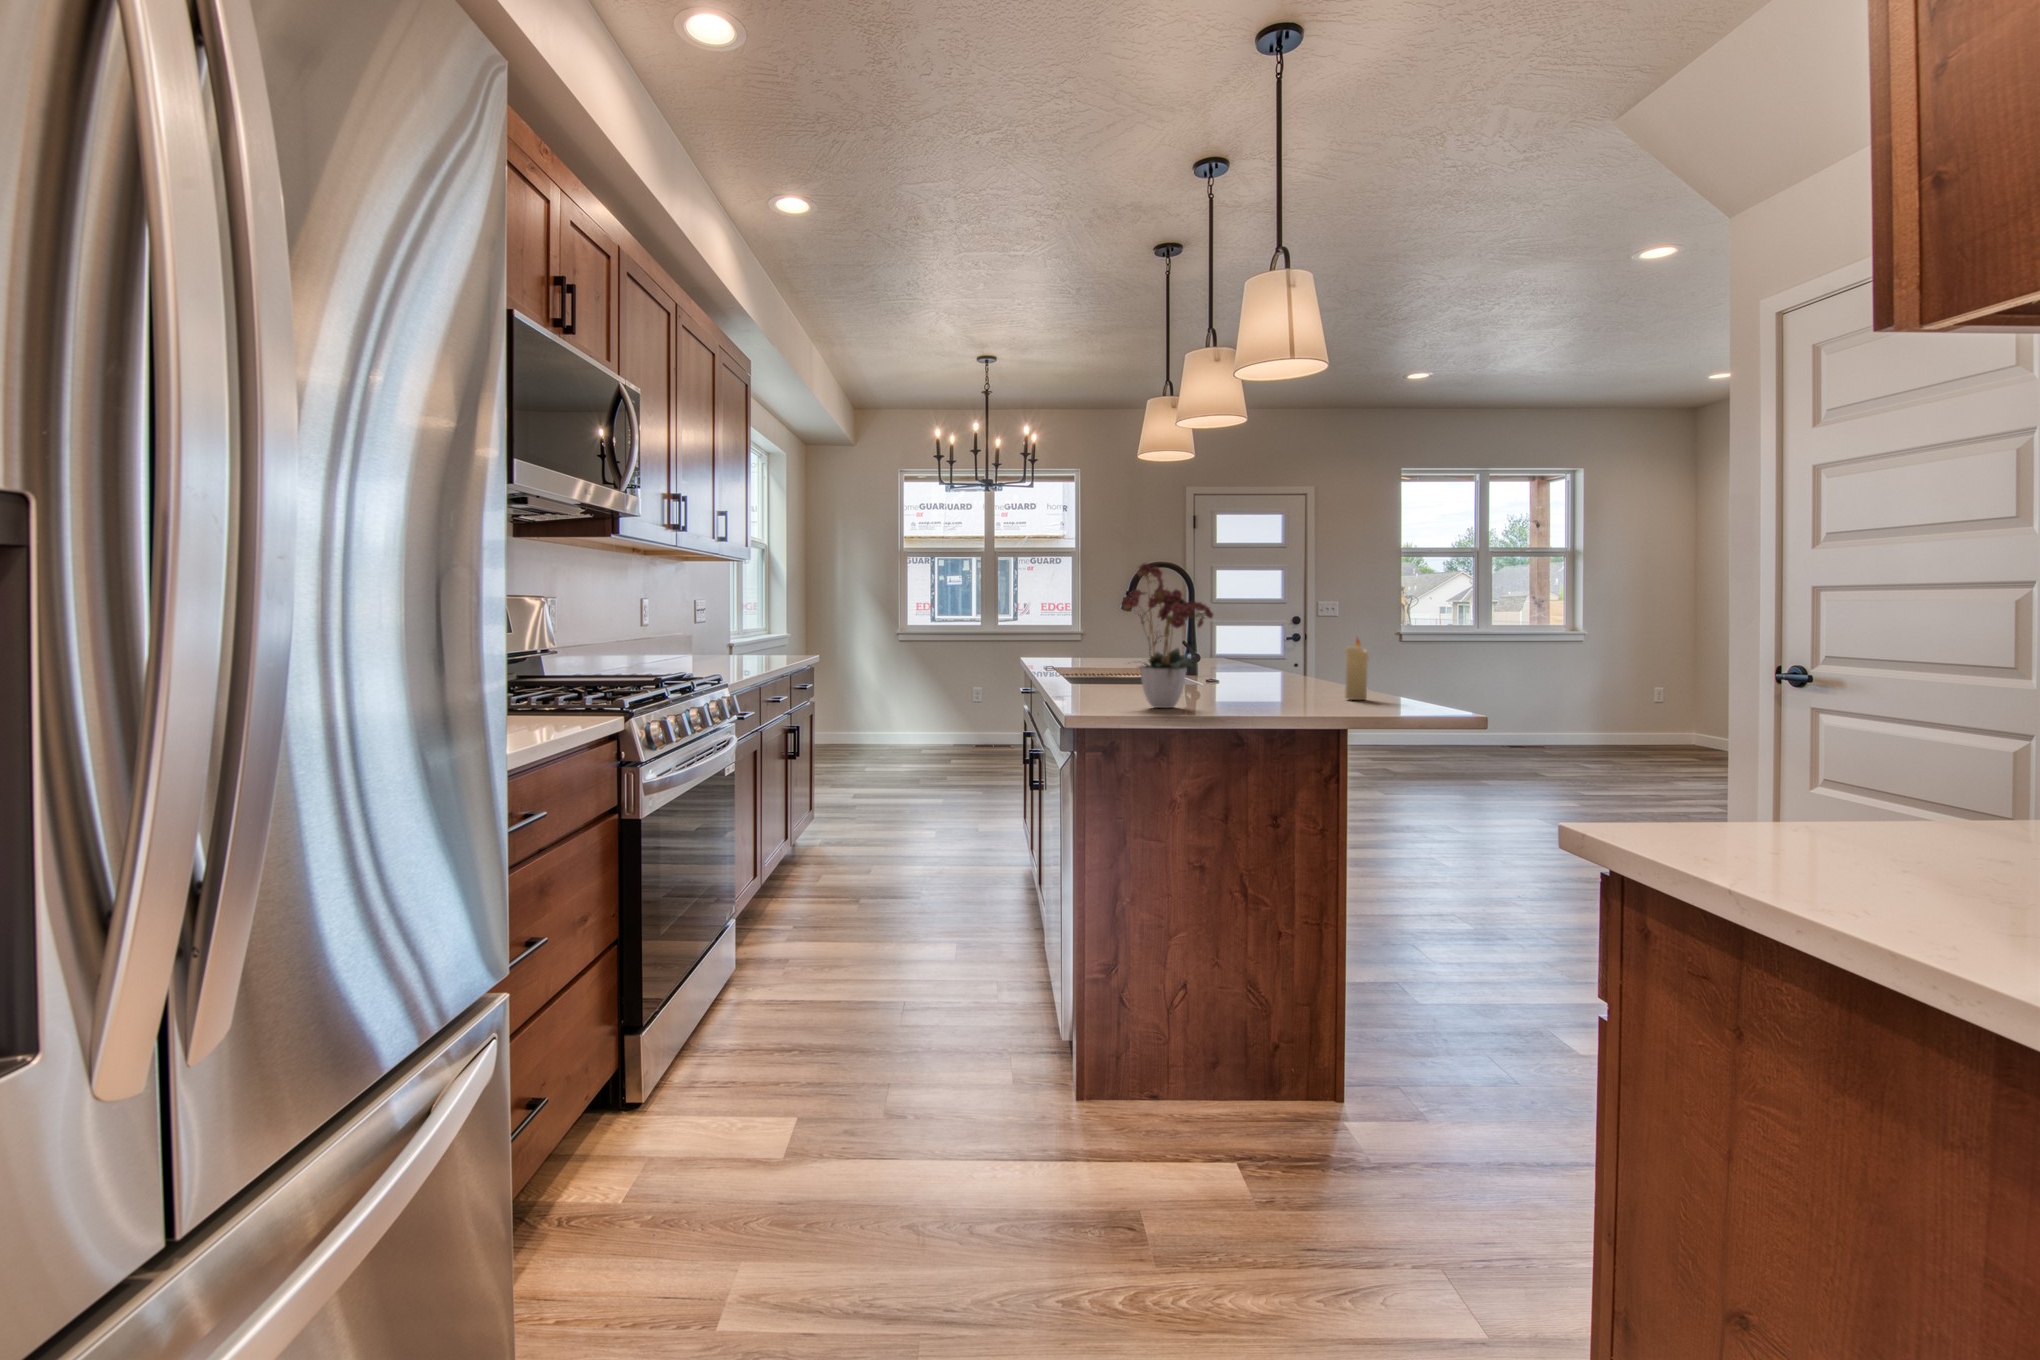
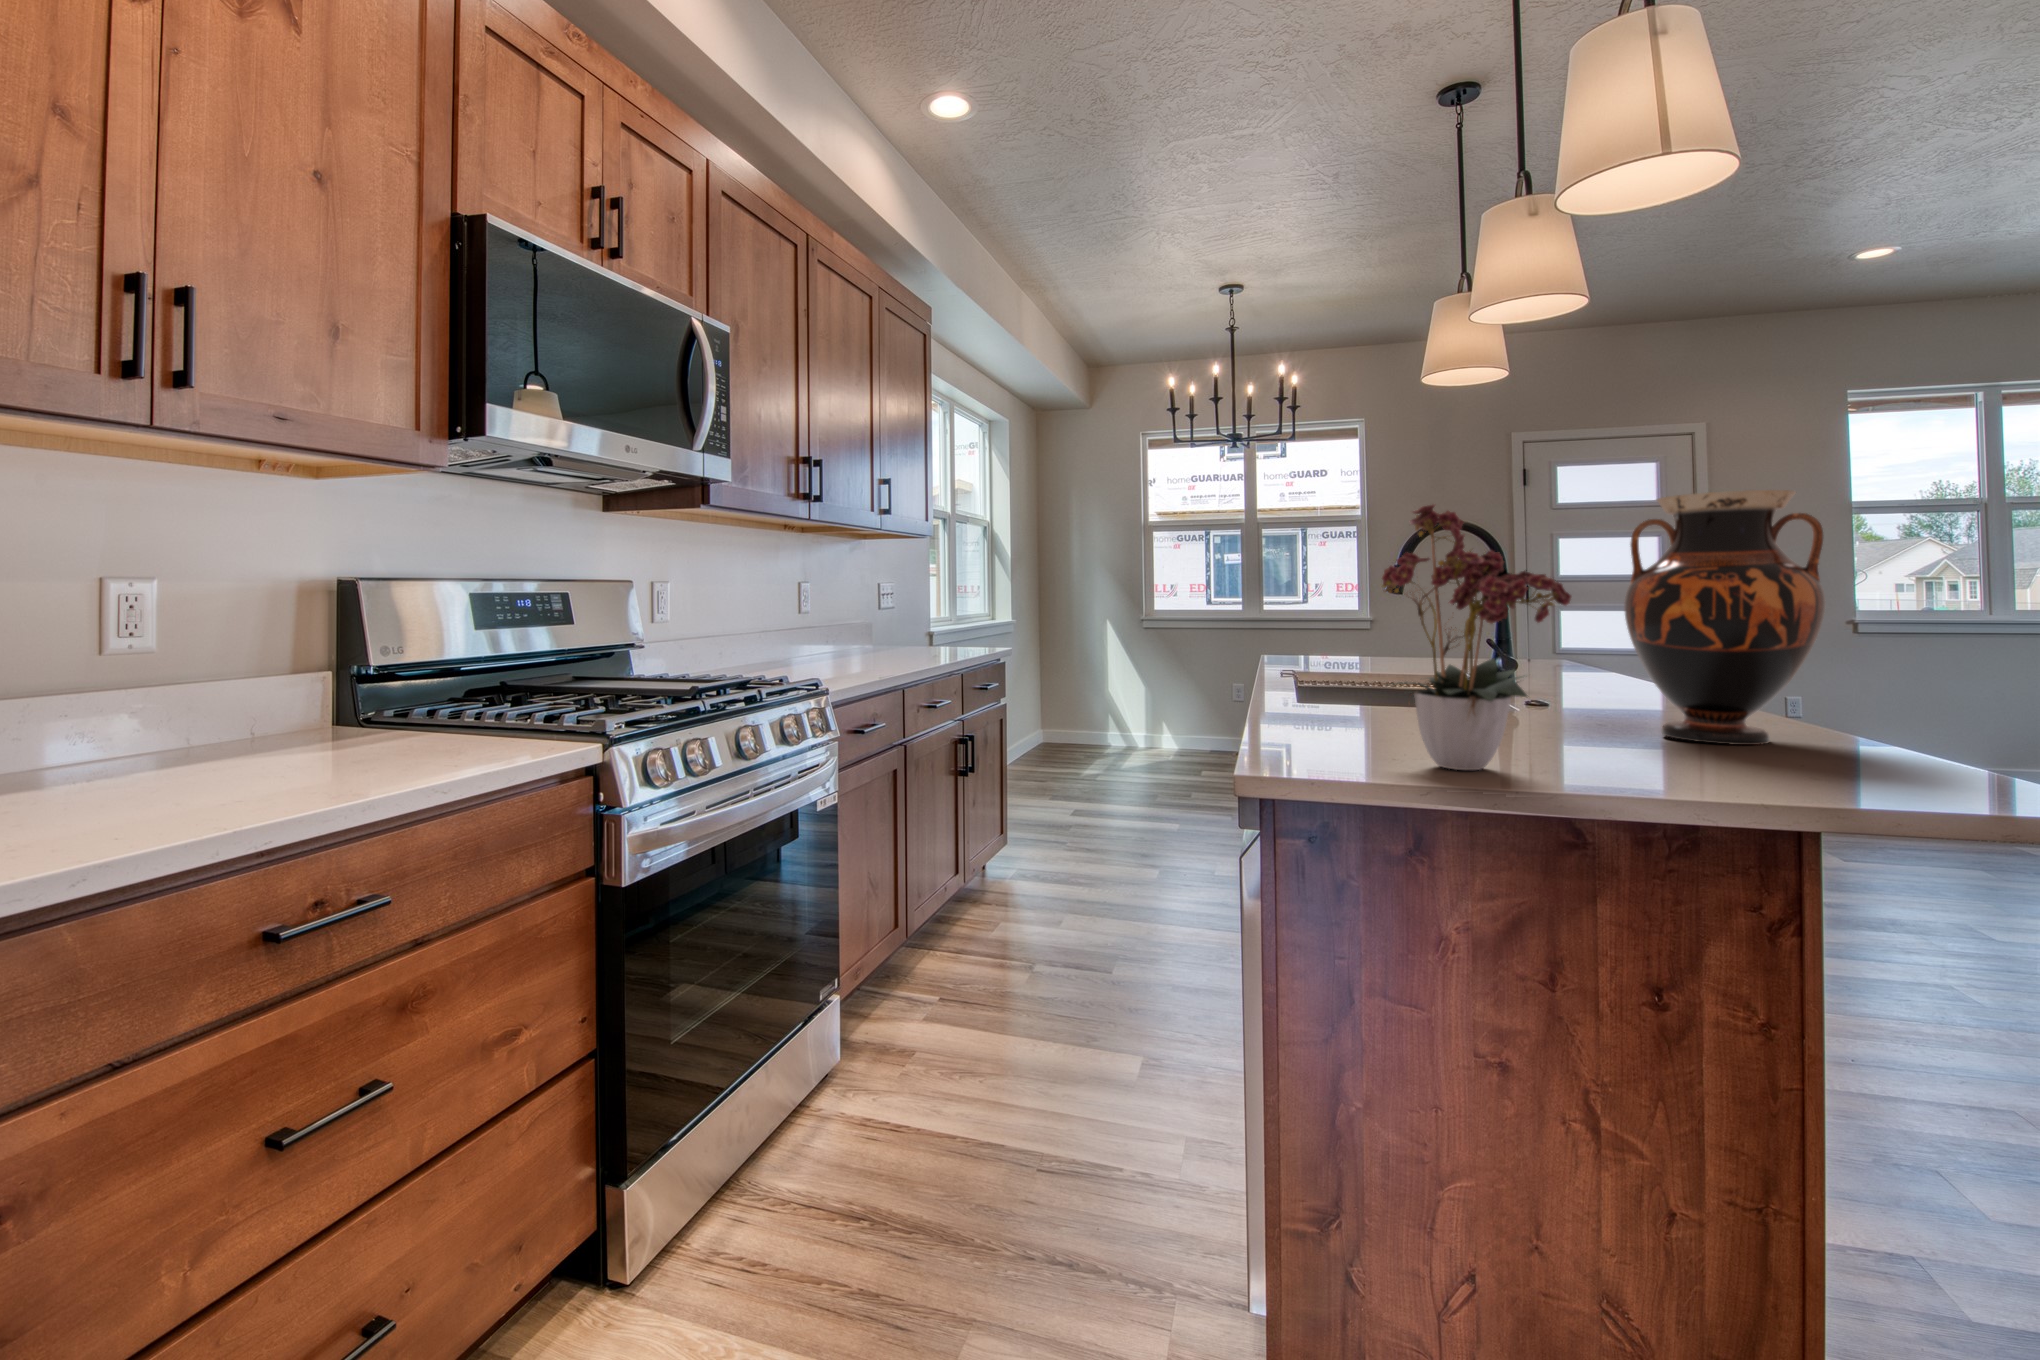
vase: none [1242,558,1330,694] -> present [1624,490,1826,745]
candle: present [1345,638,1368,700] -> none [1879,640,1945,774]

